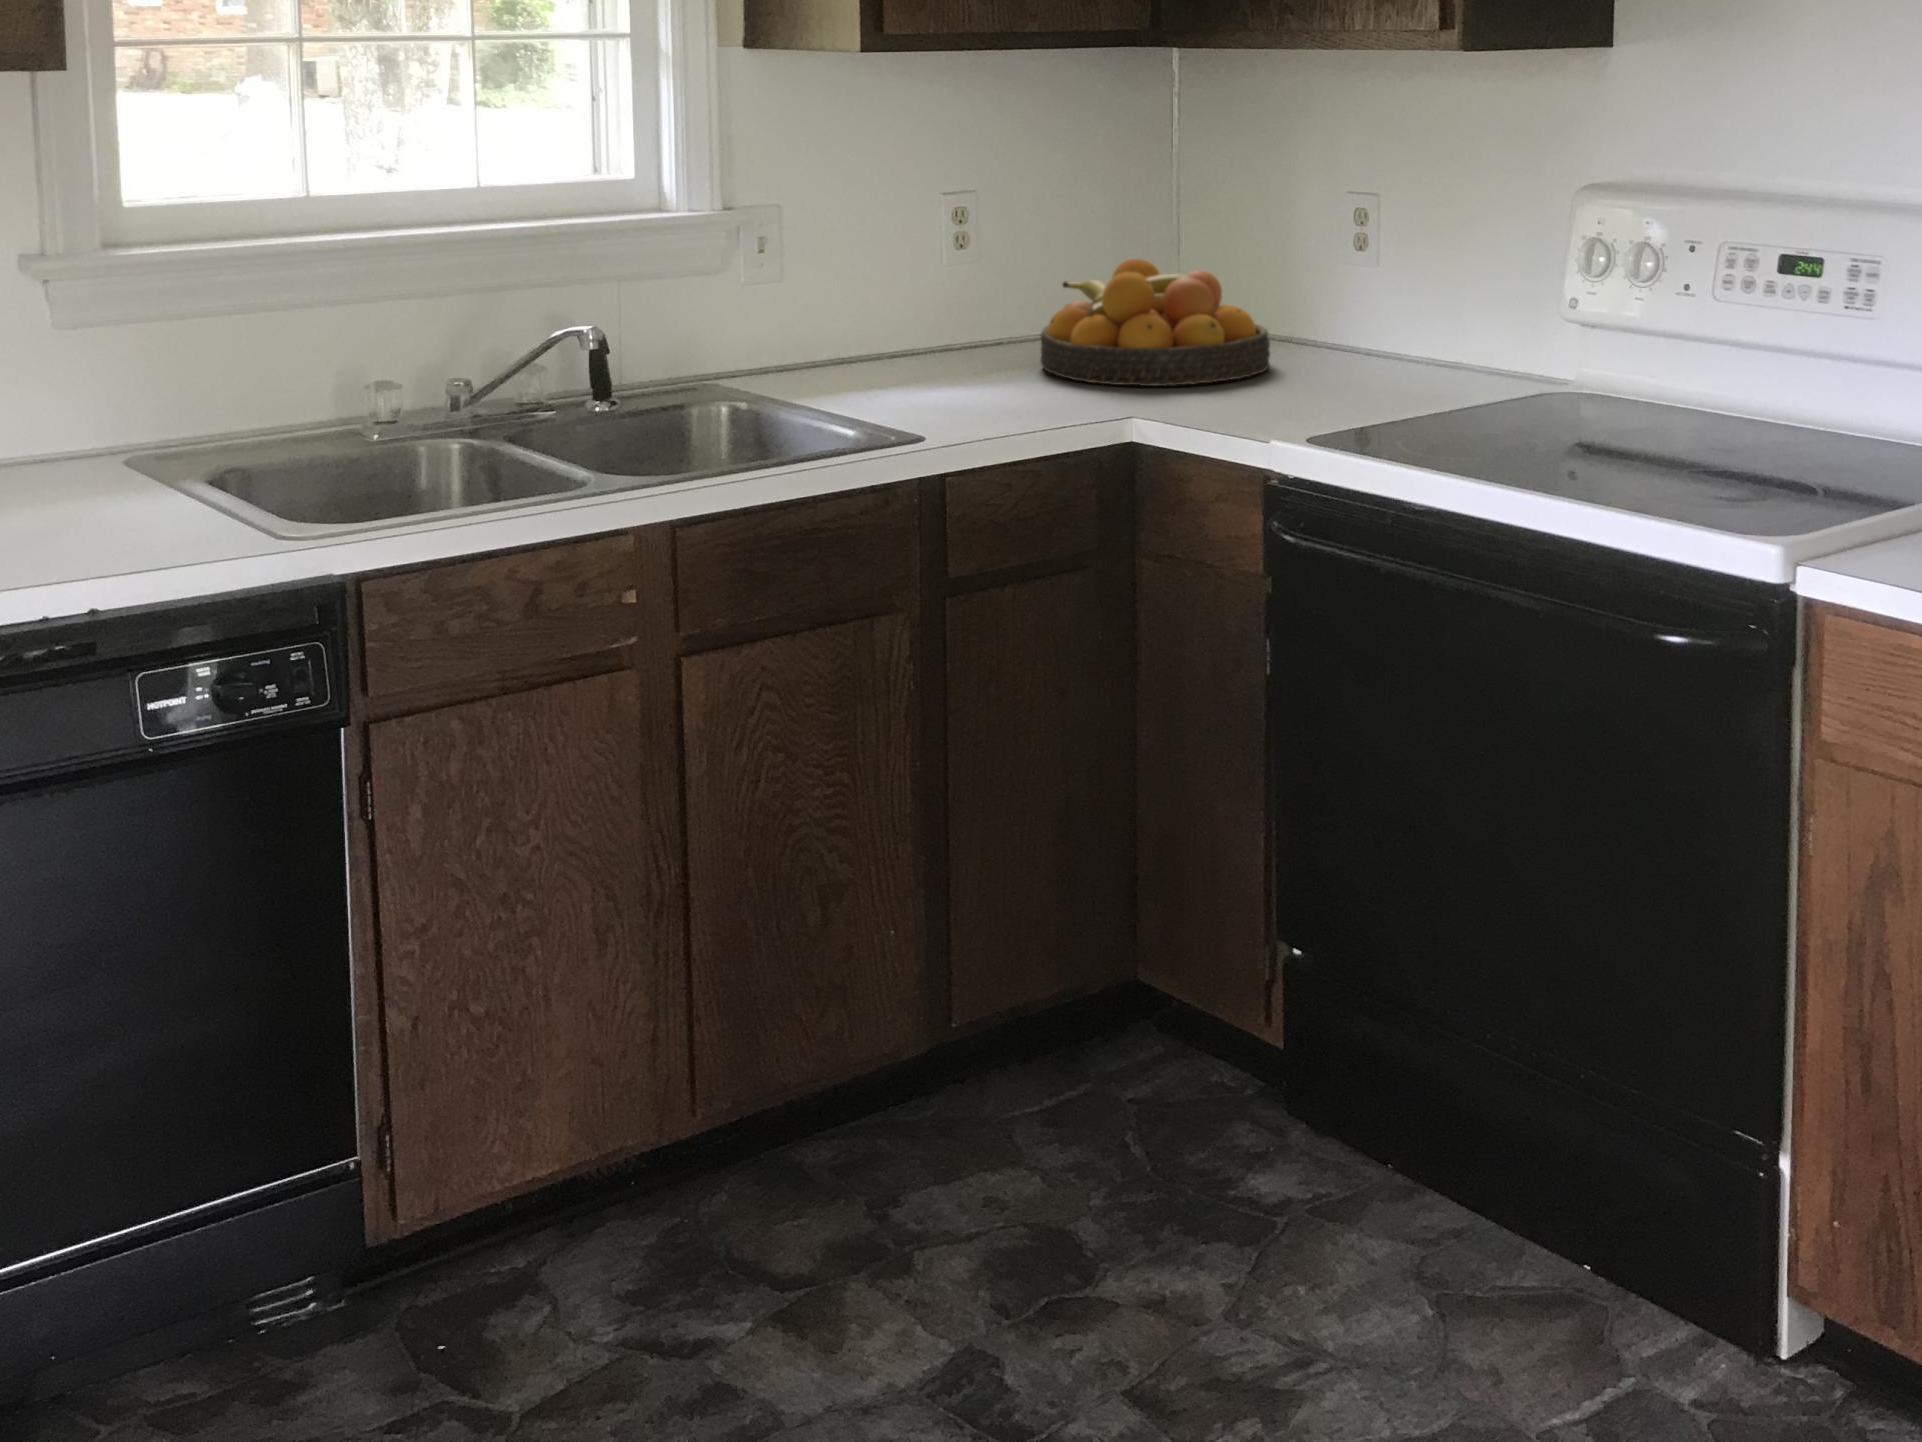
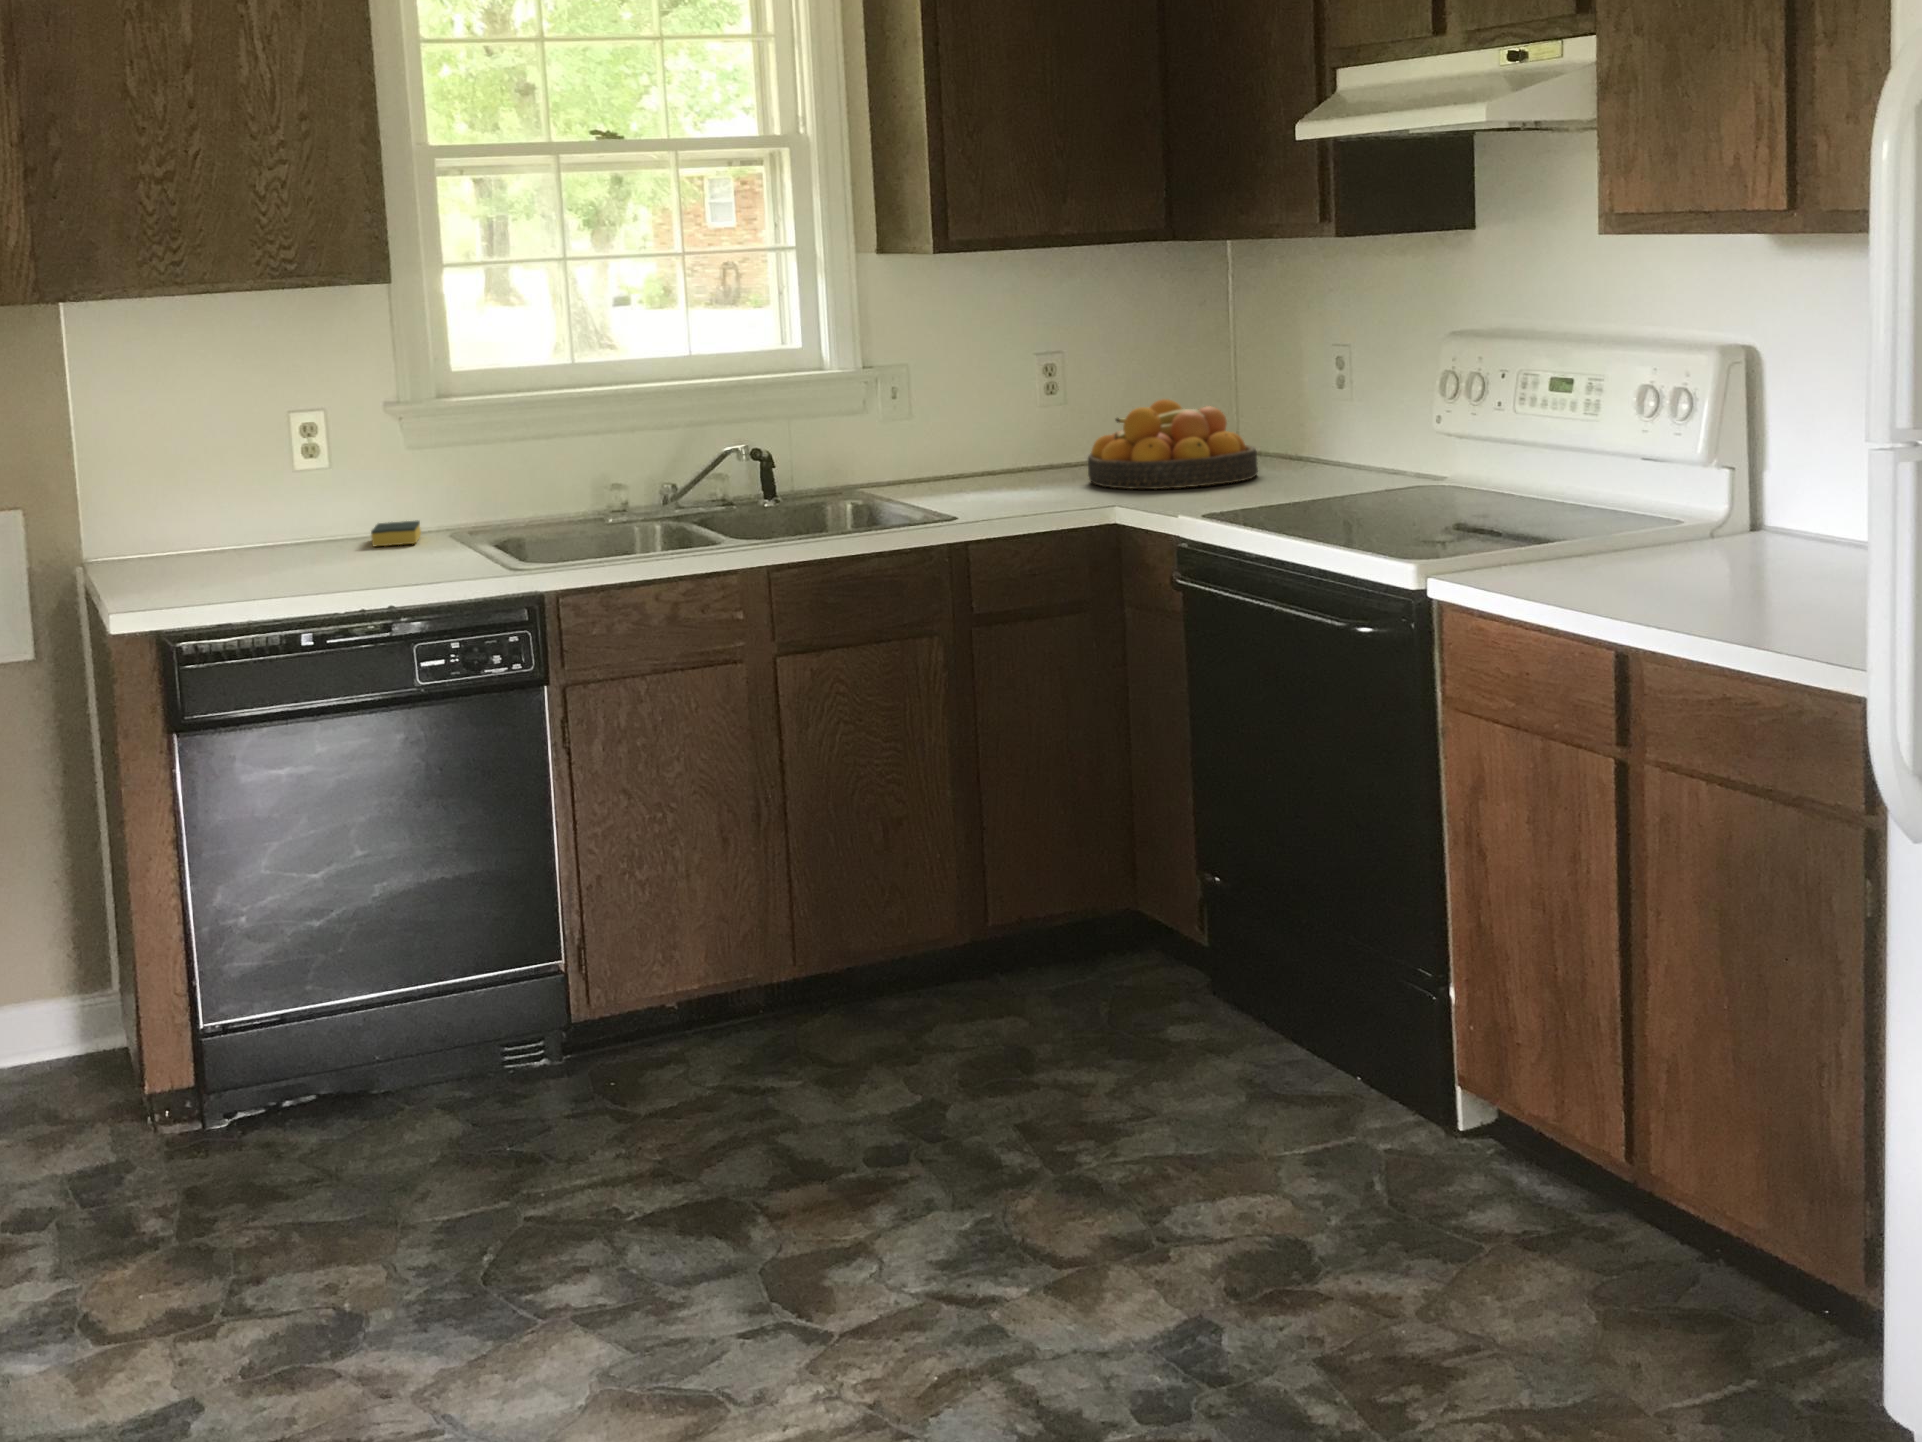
sponge: none [8,443,85,491] -> present [371,521,421,546]

